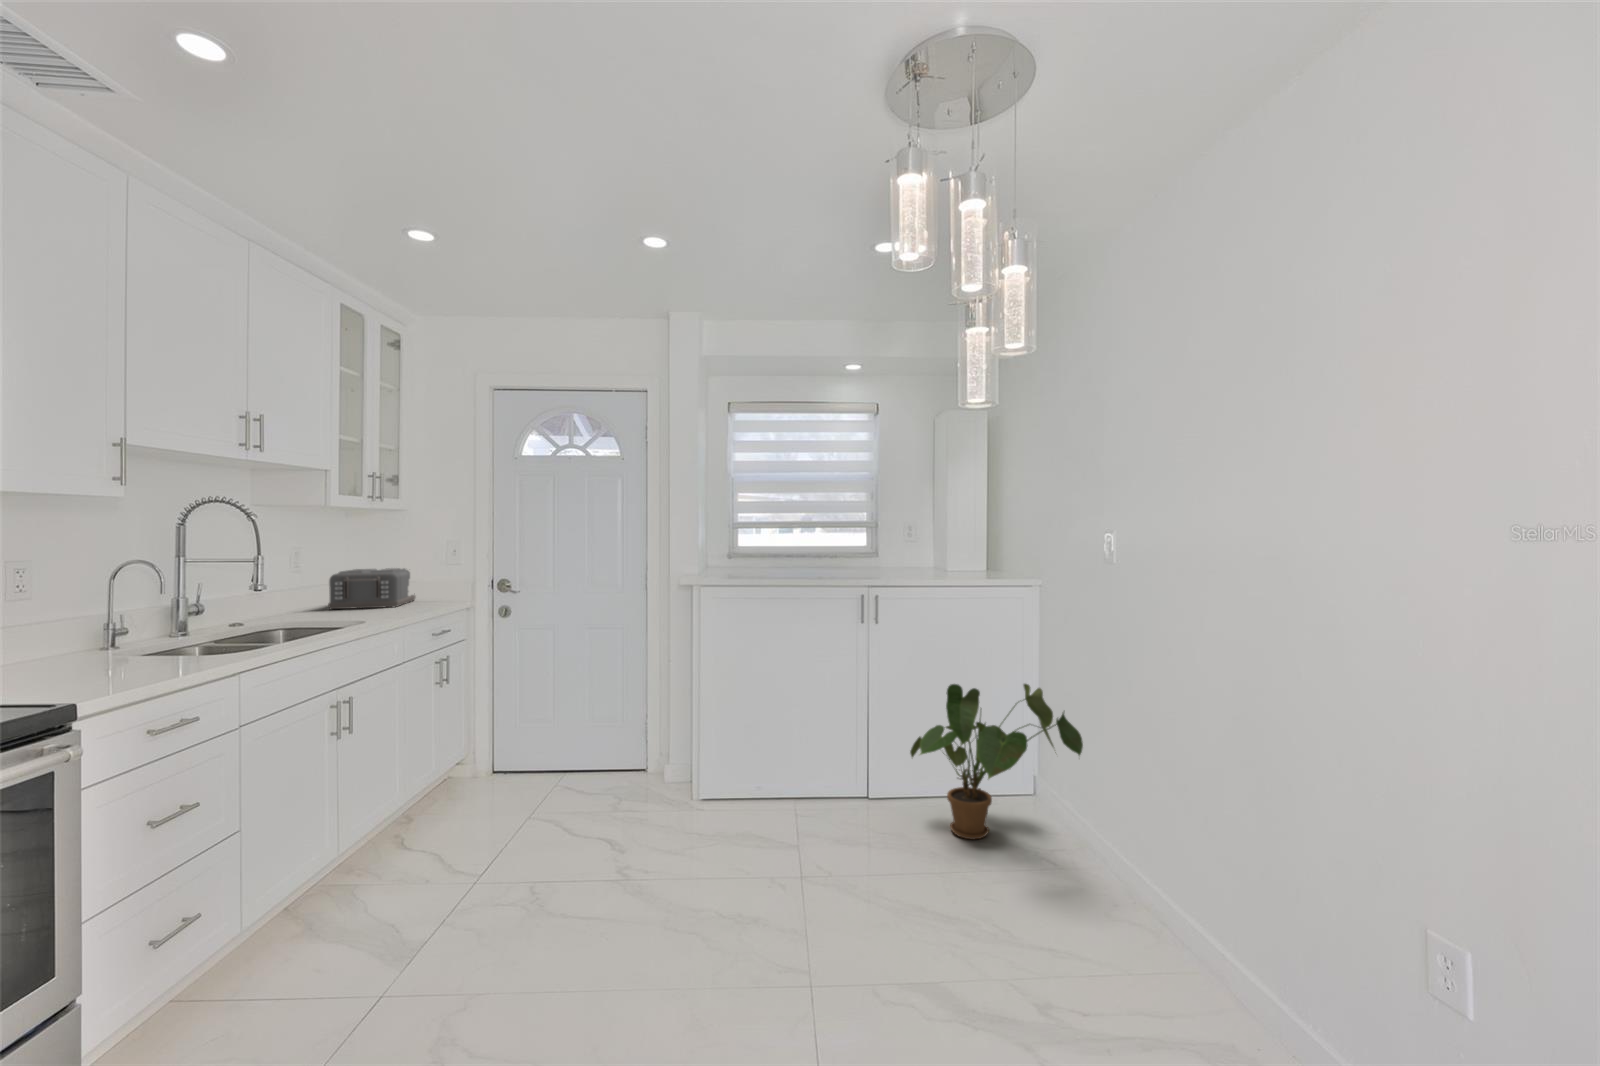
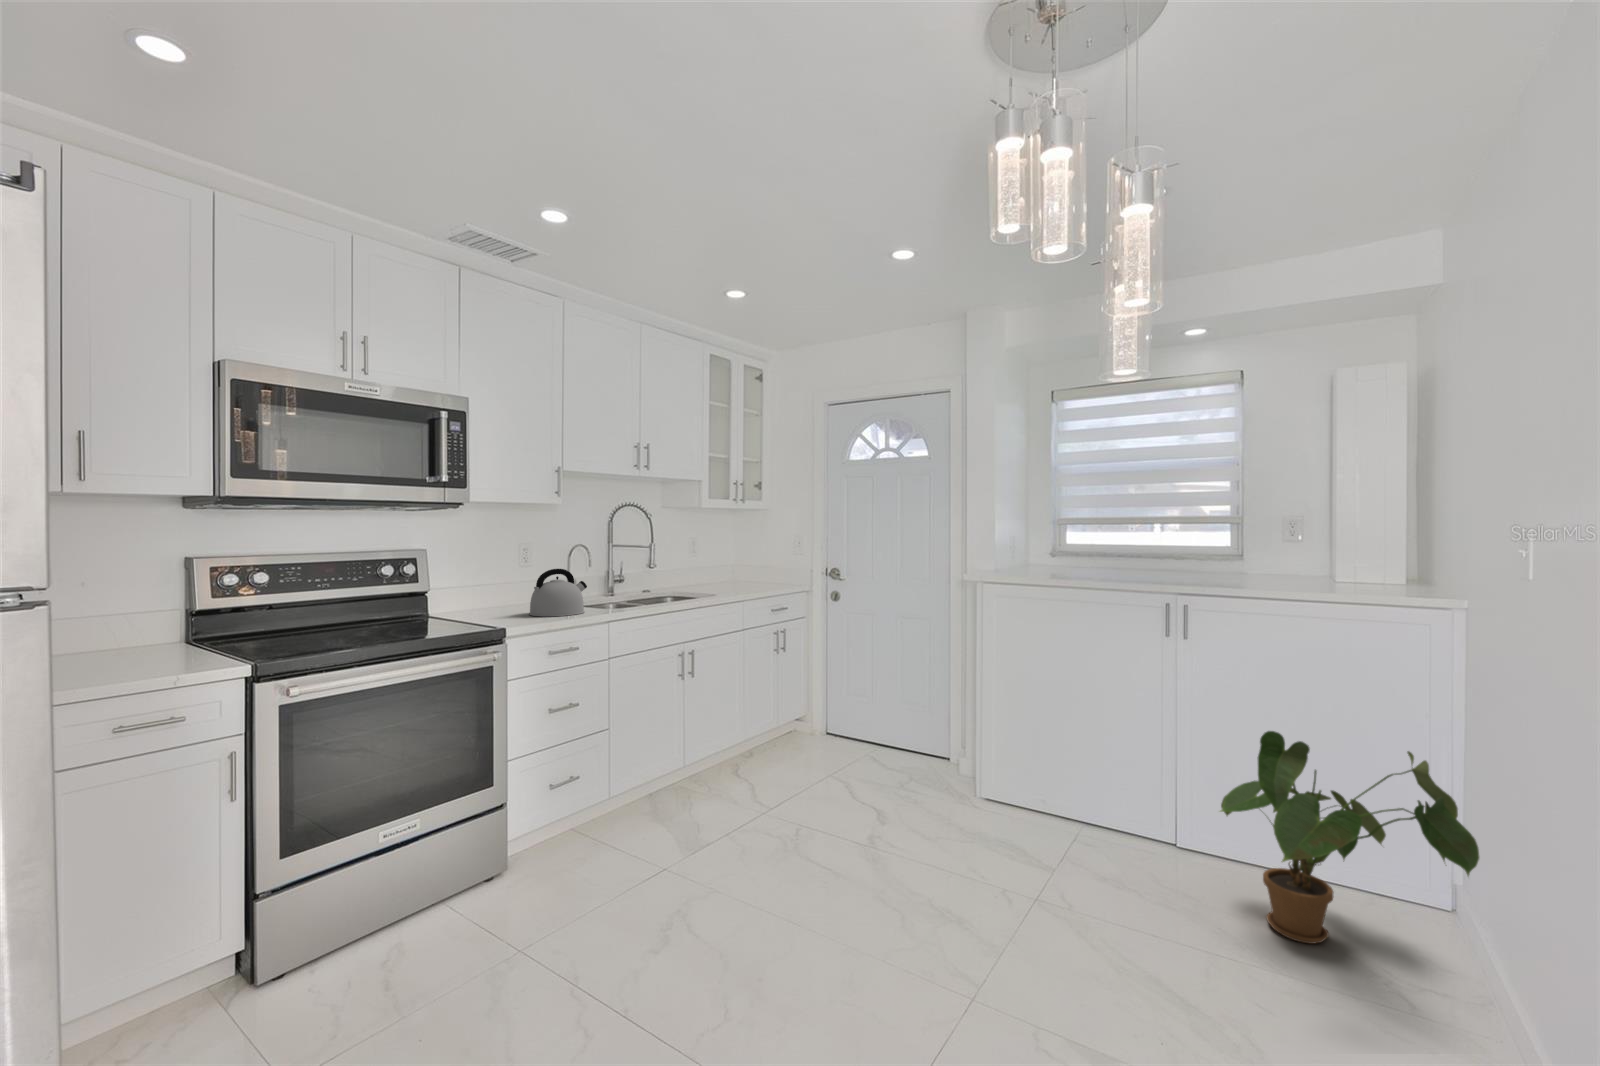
toaster: present [328,568,416,609] -> none [713,555,777,586]
kettle: none [71,599,185,677] -> present [529,569,587,616]

